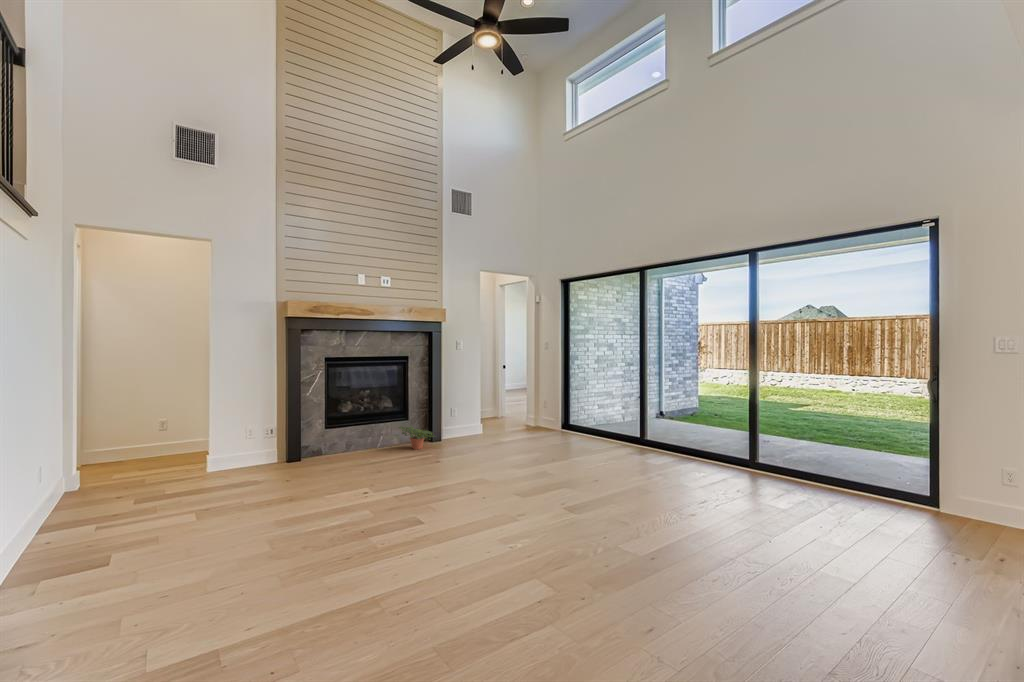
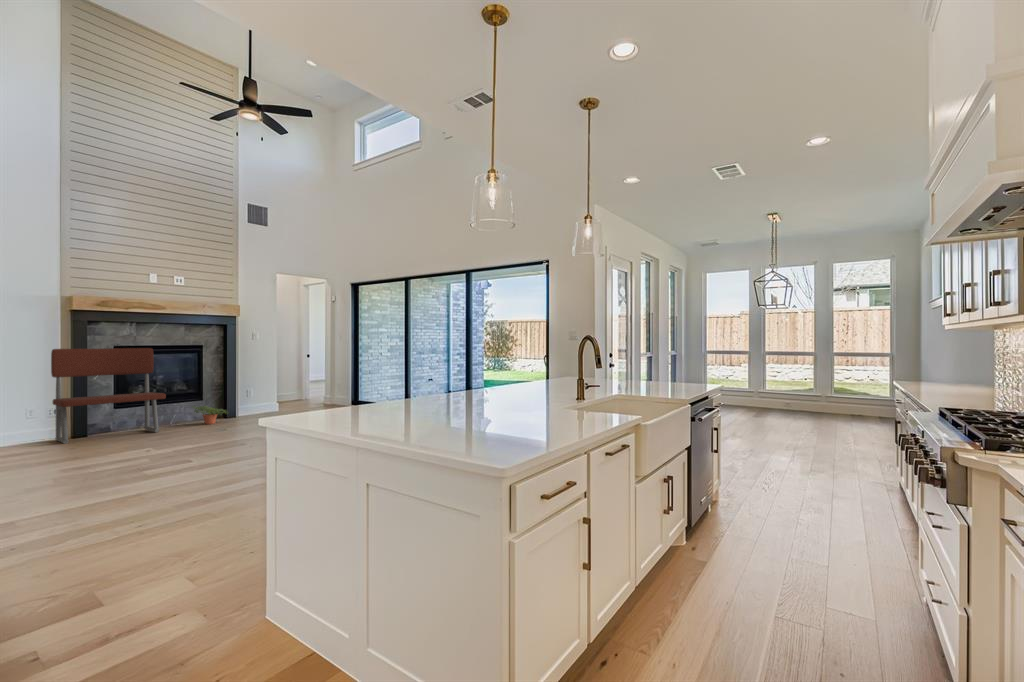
bench: none [269,361,379,476] -> present [51,348,166,444]

